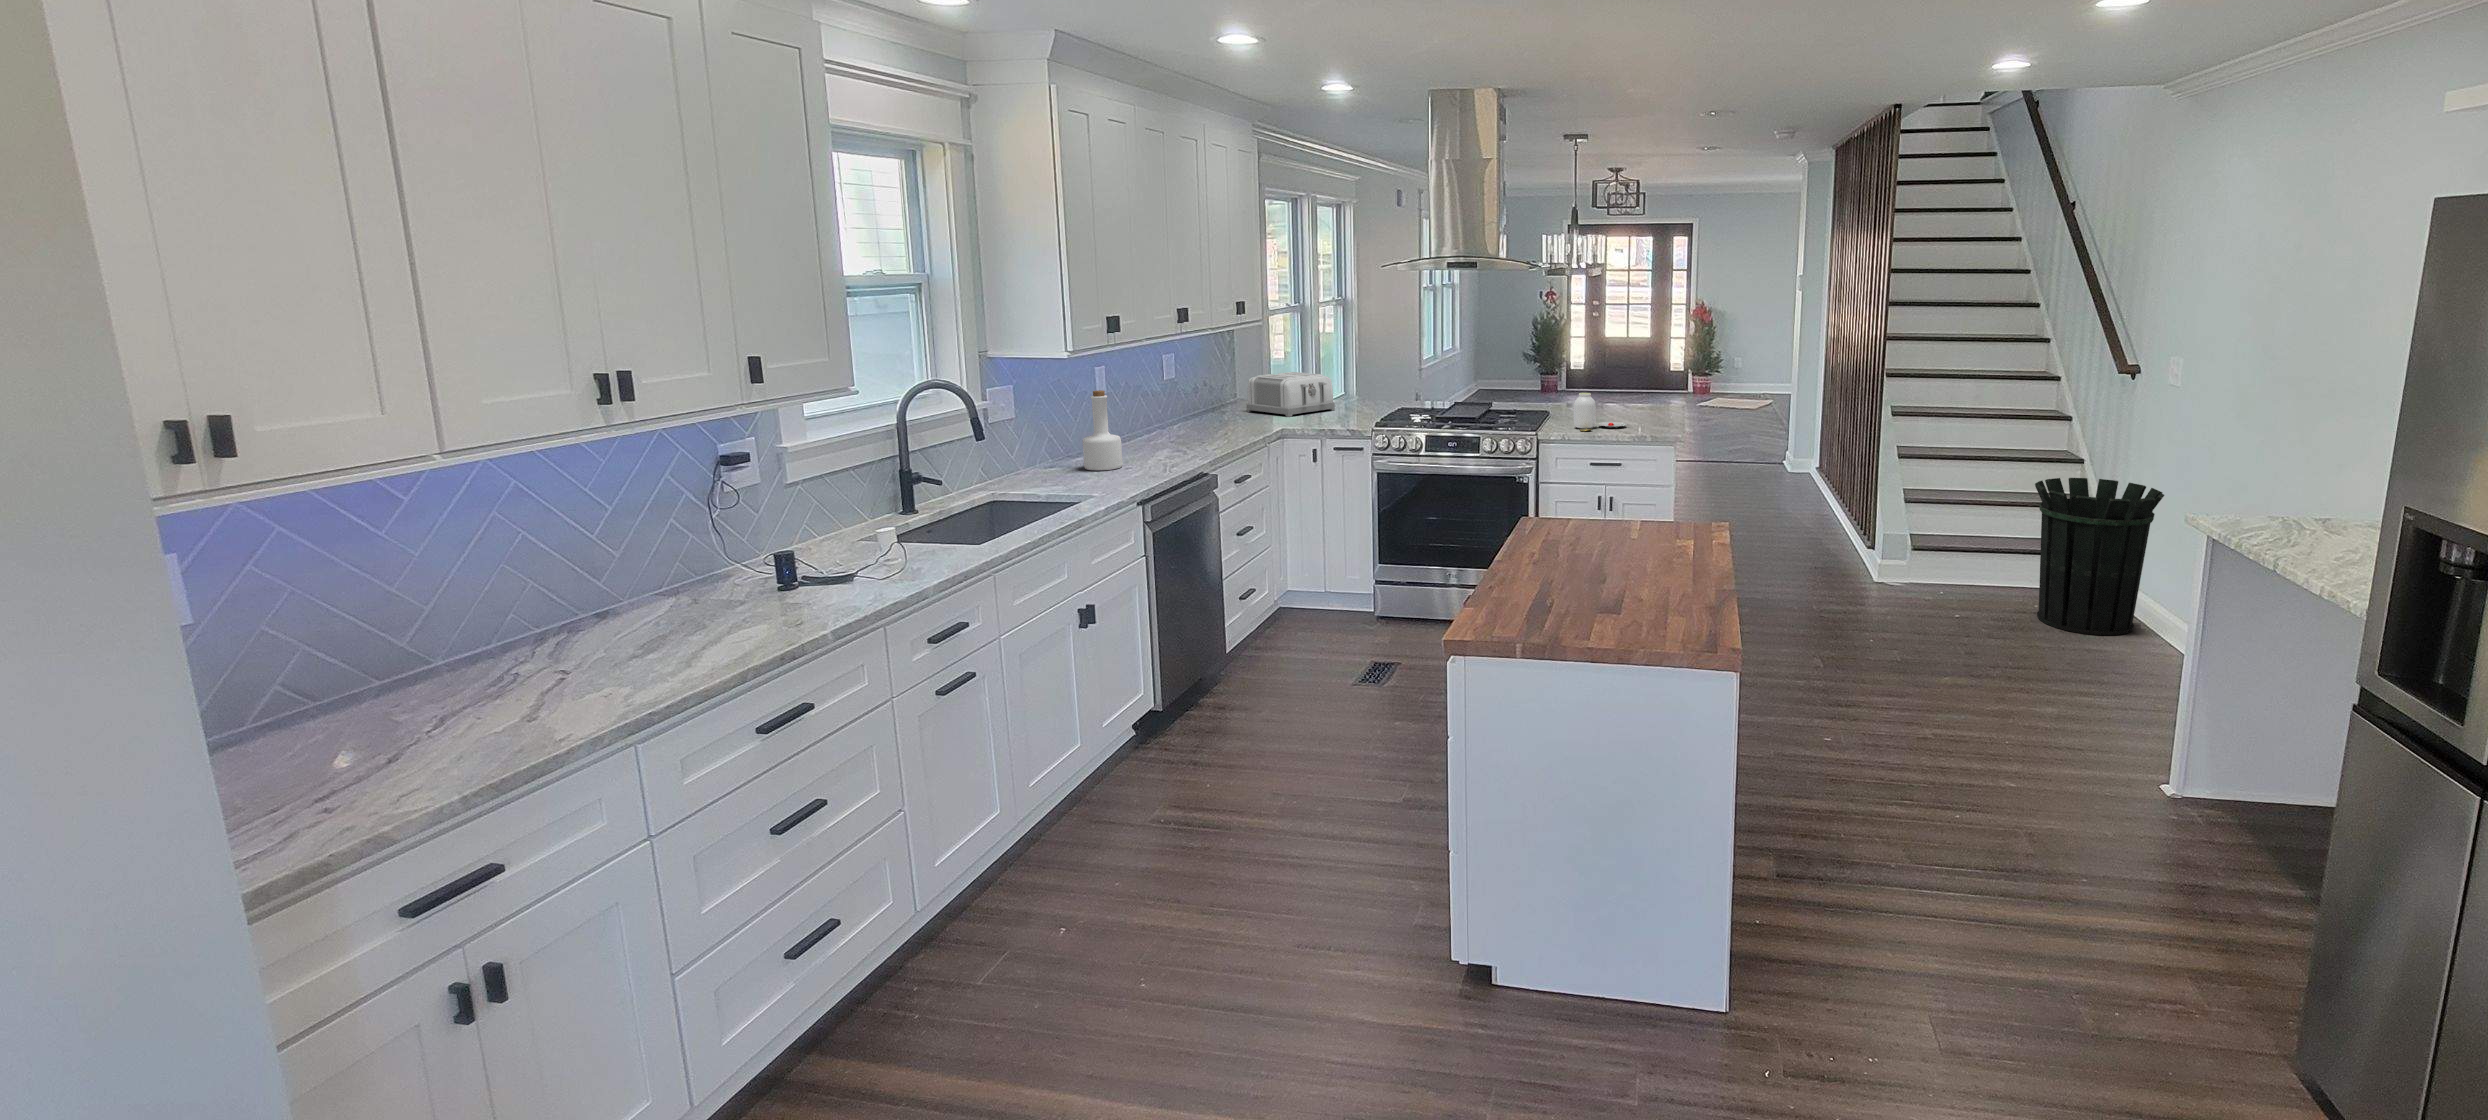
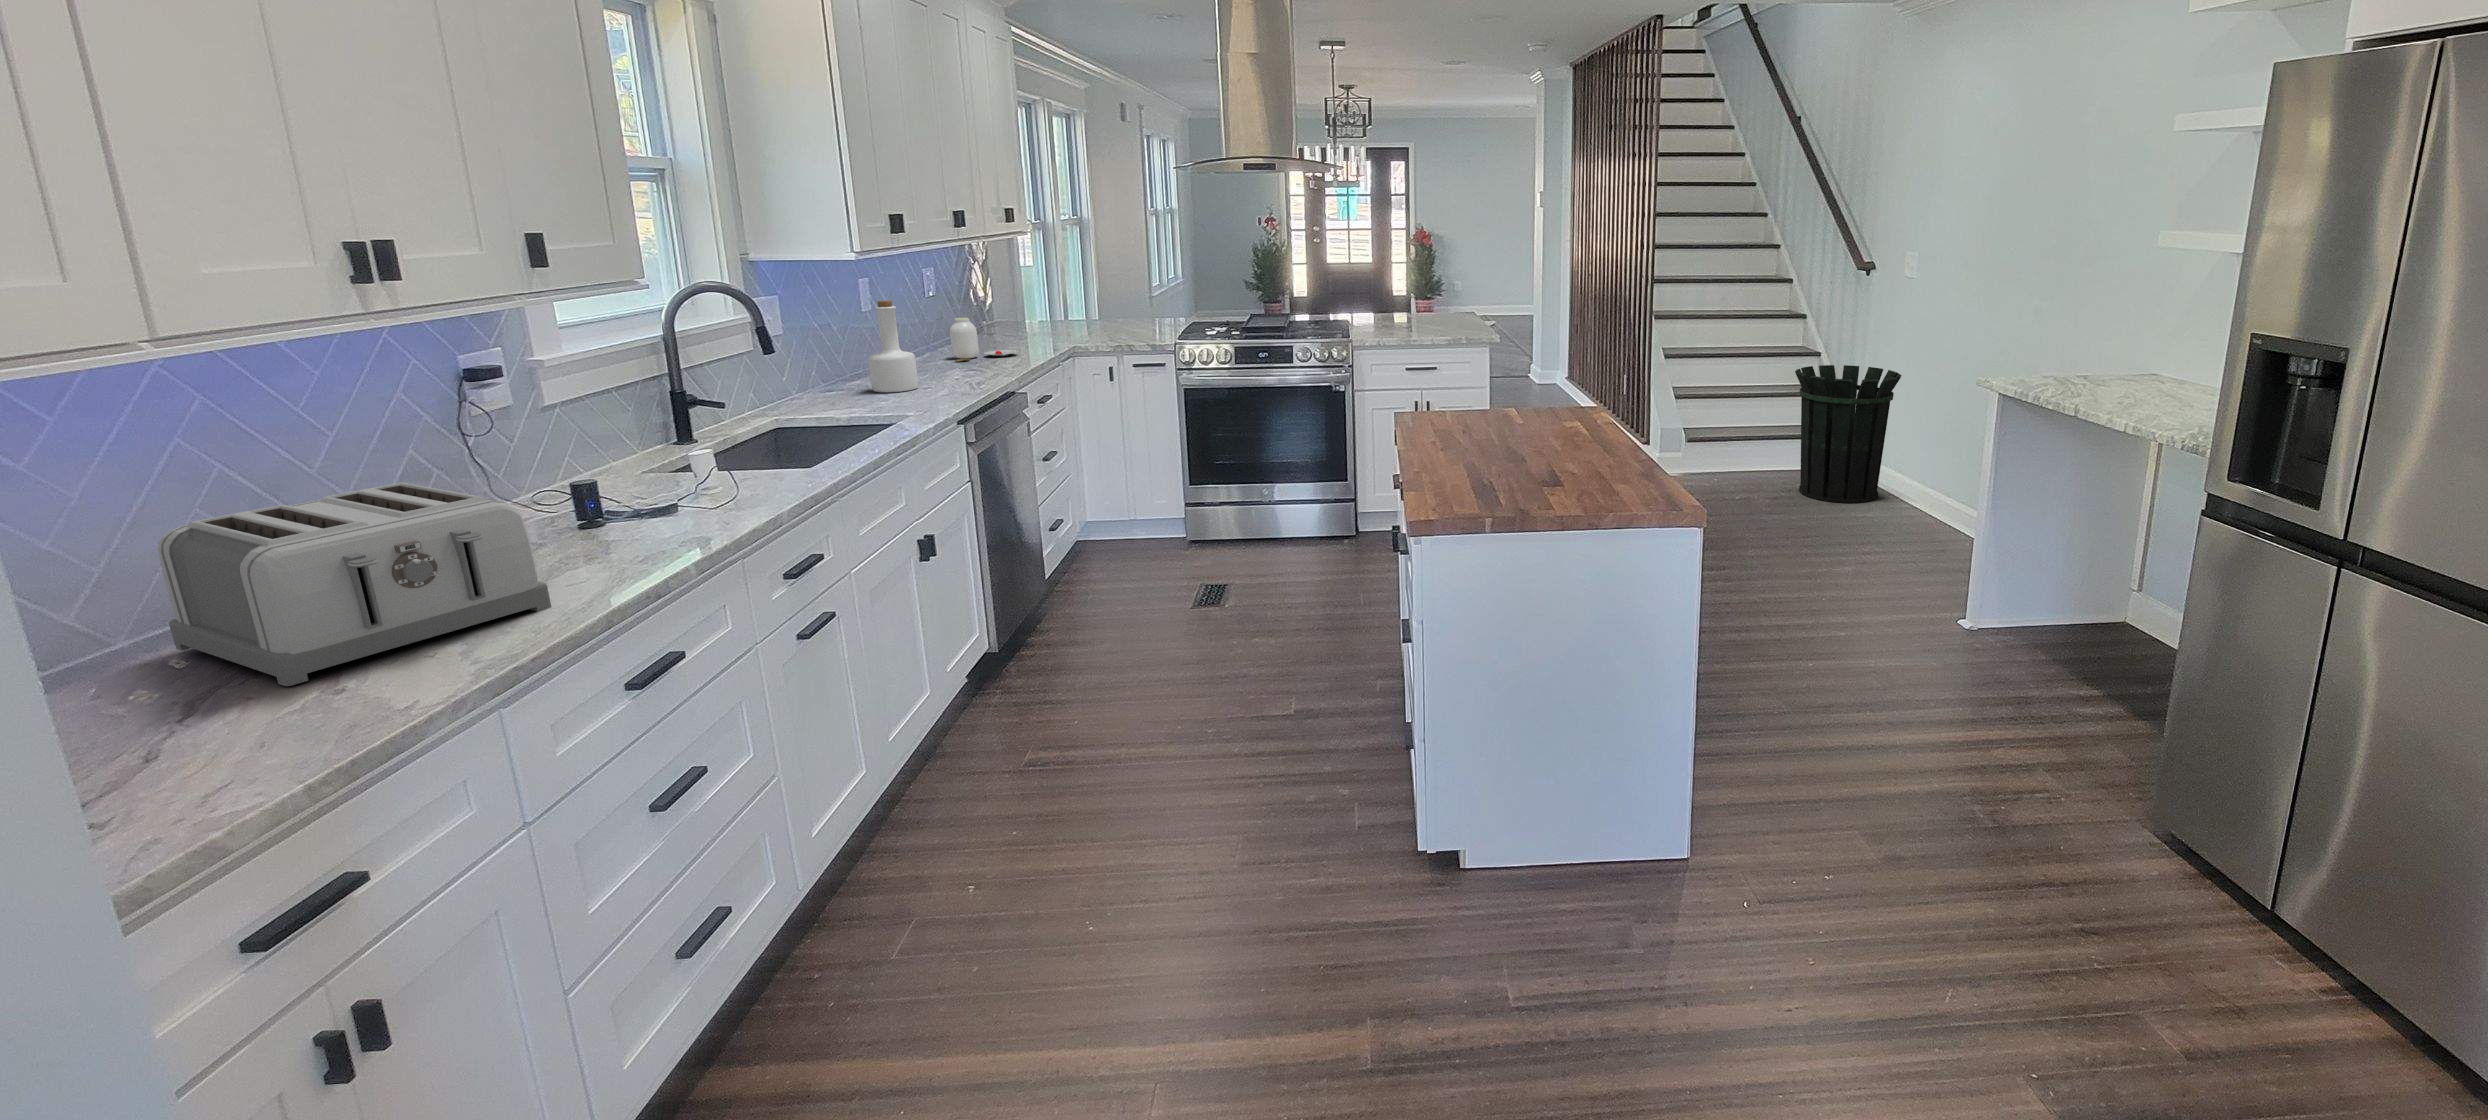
toaster: present [1247,372,1335,417] -> present [158,482,551,686]
jar: present [1574,393,1627,431] -> present [950,318,1018,362]

